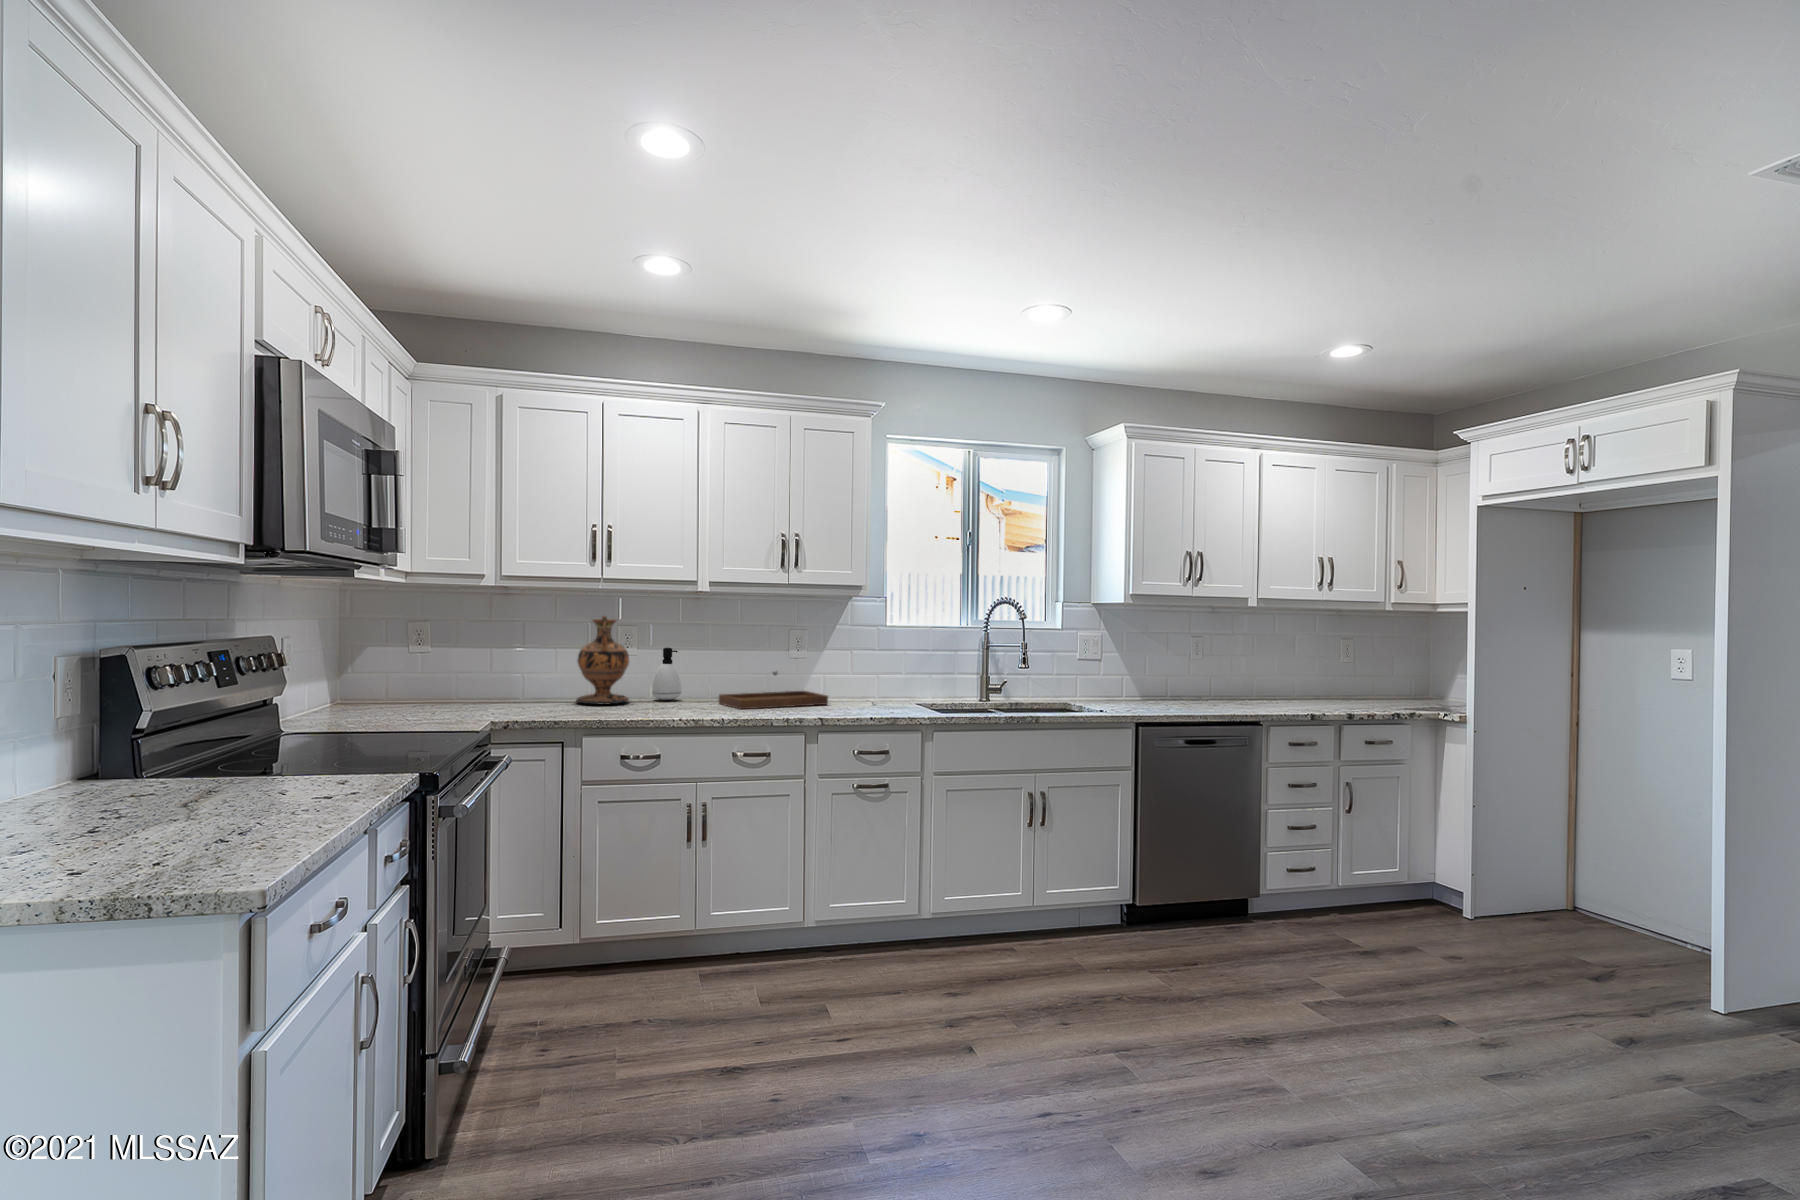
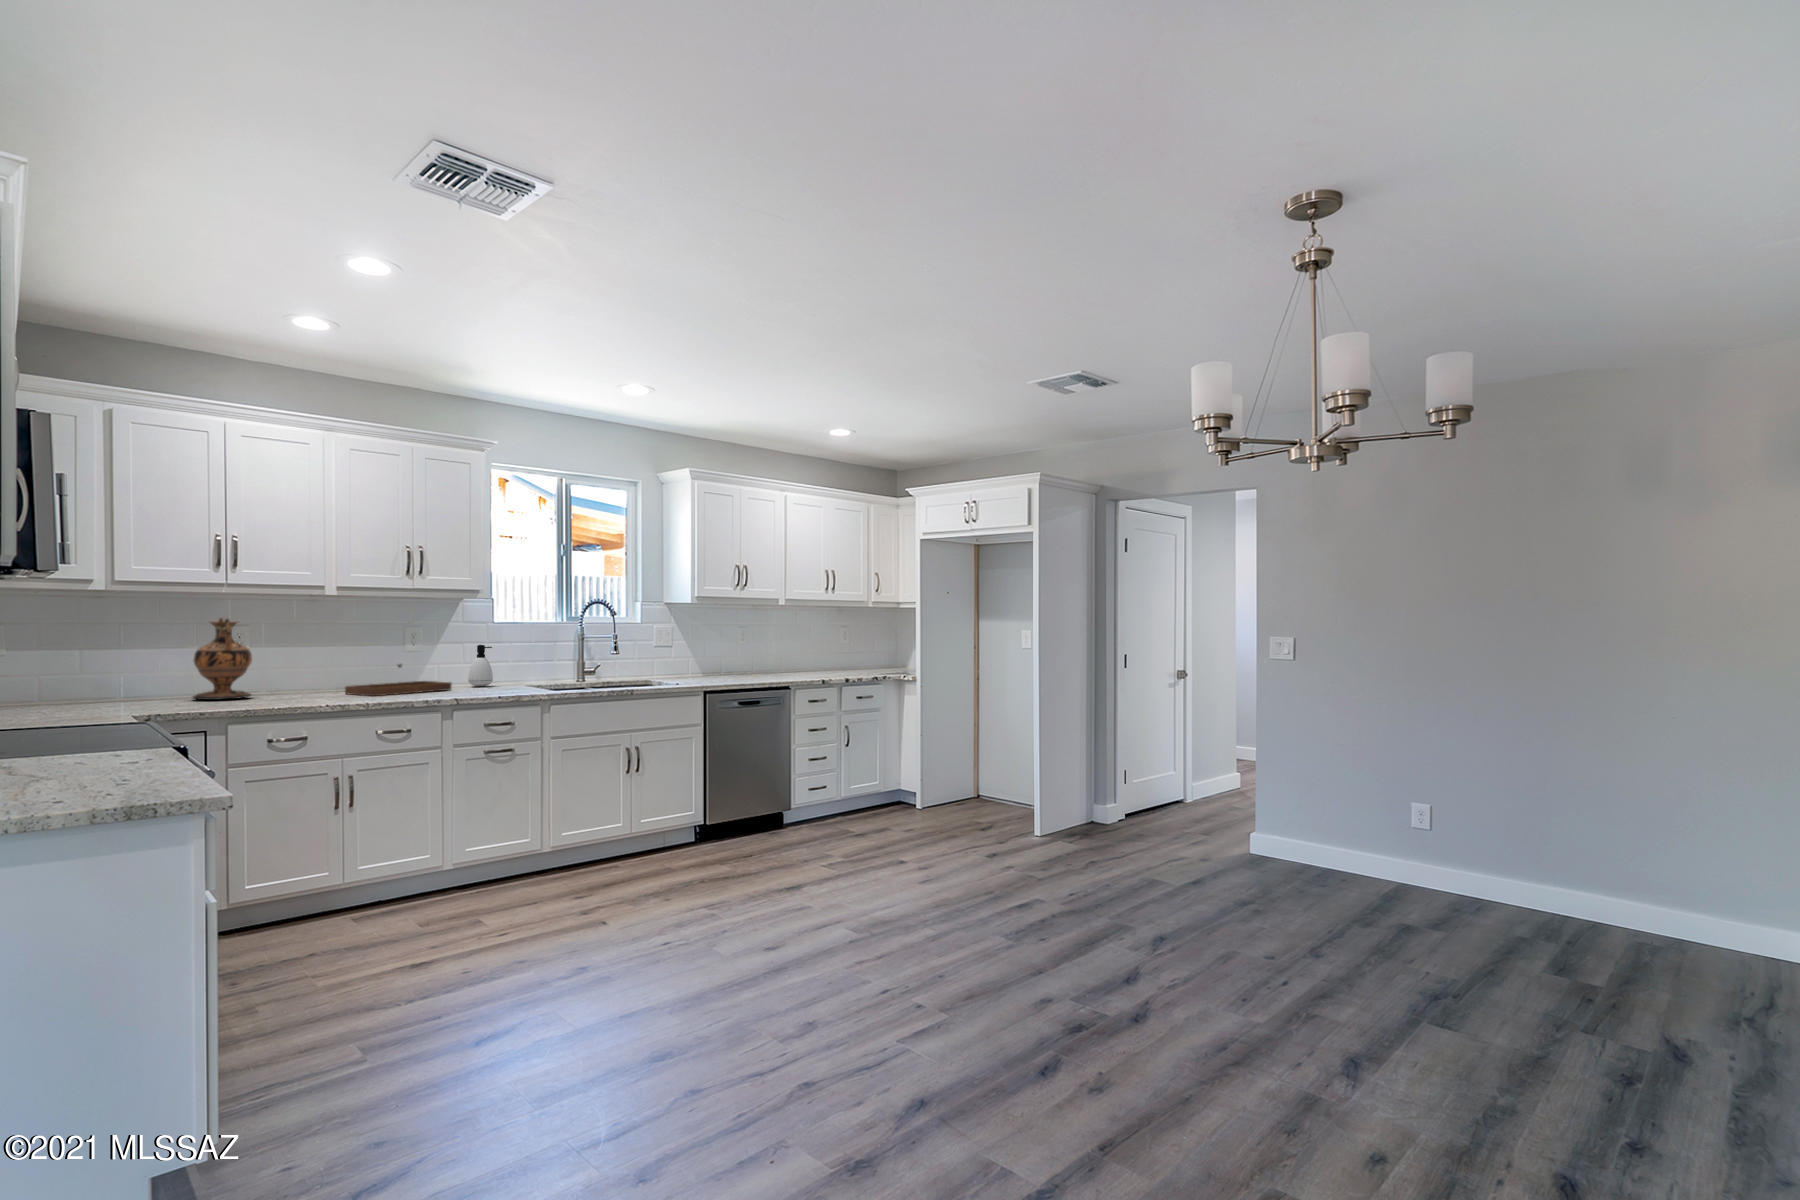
soap dispenser: present [652,648,681,700] -> present [468,645,493,687]

